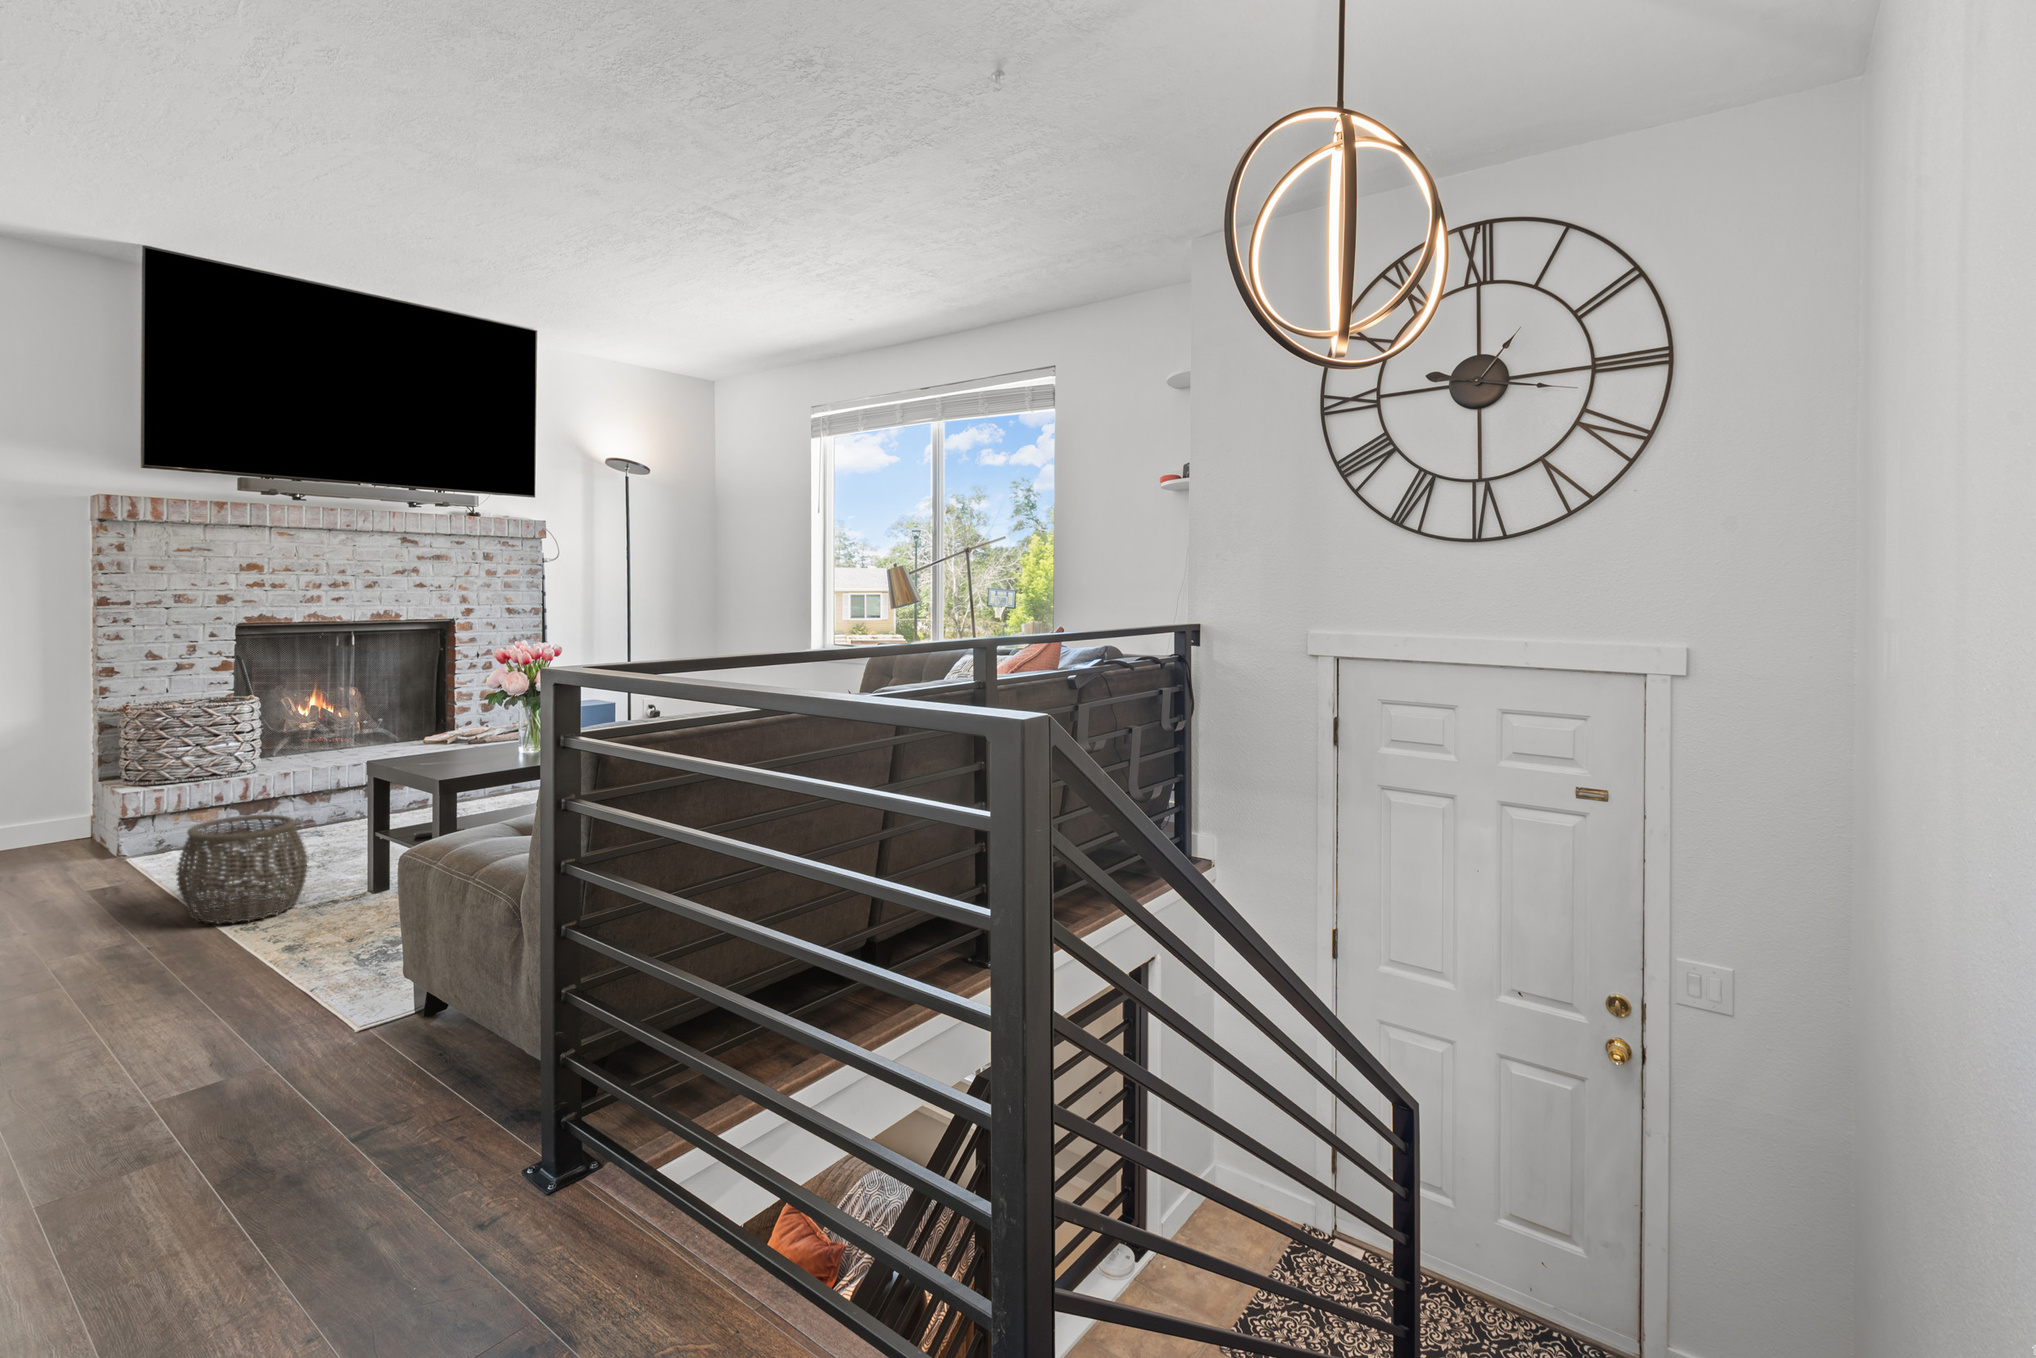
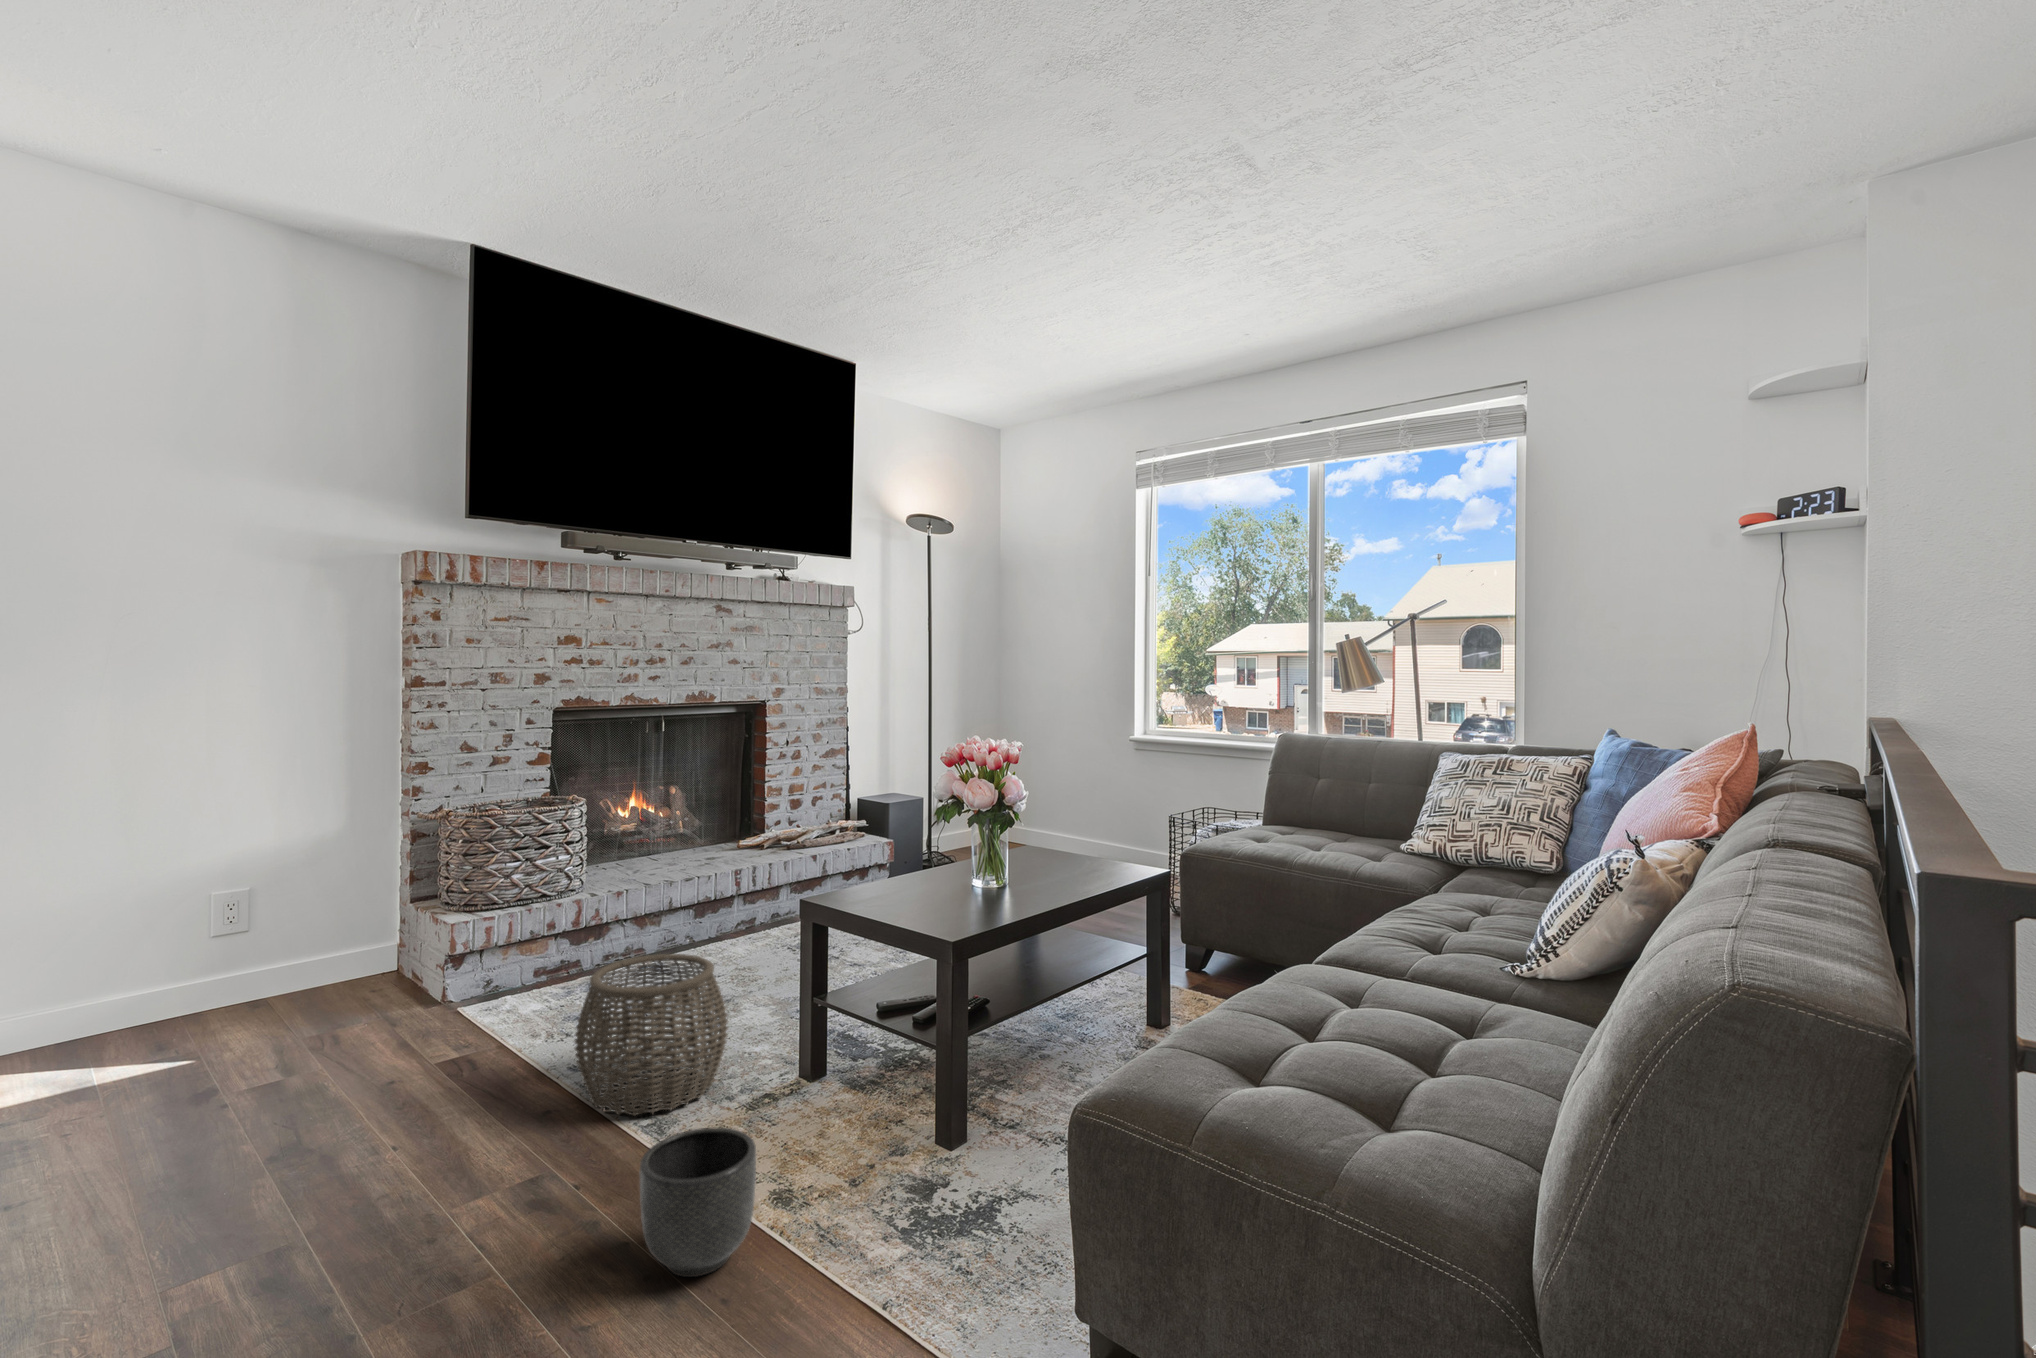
planter: none [152,917,245,1004] -> present [640,1127,756,1277]

